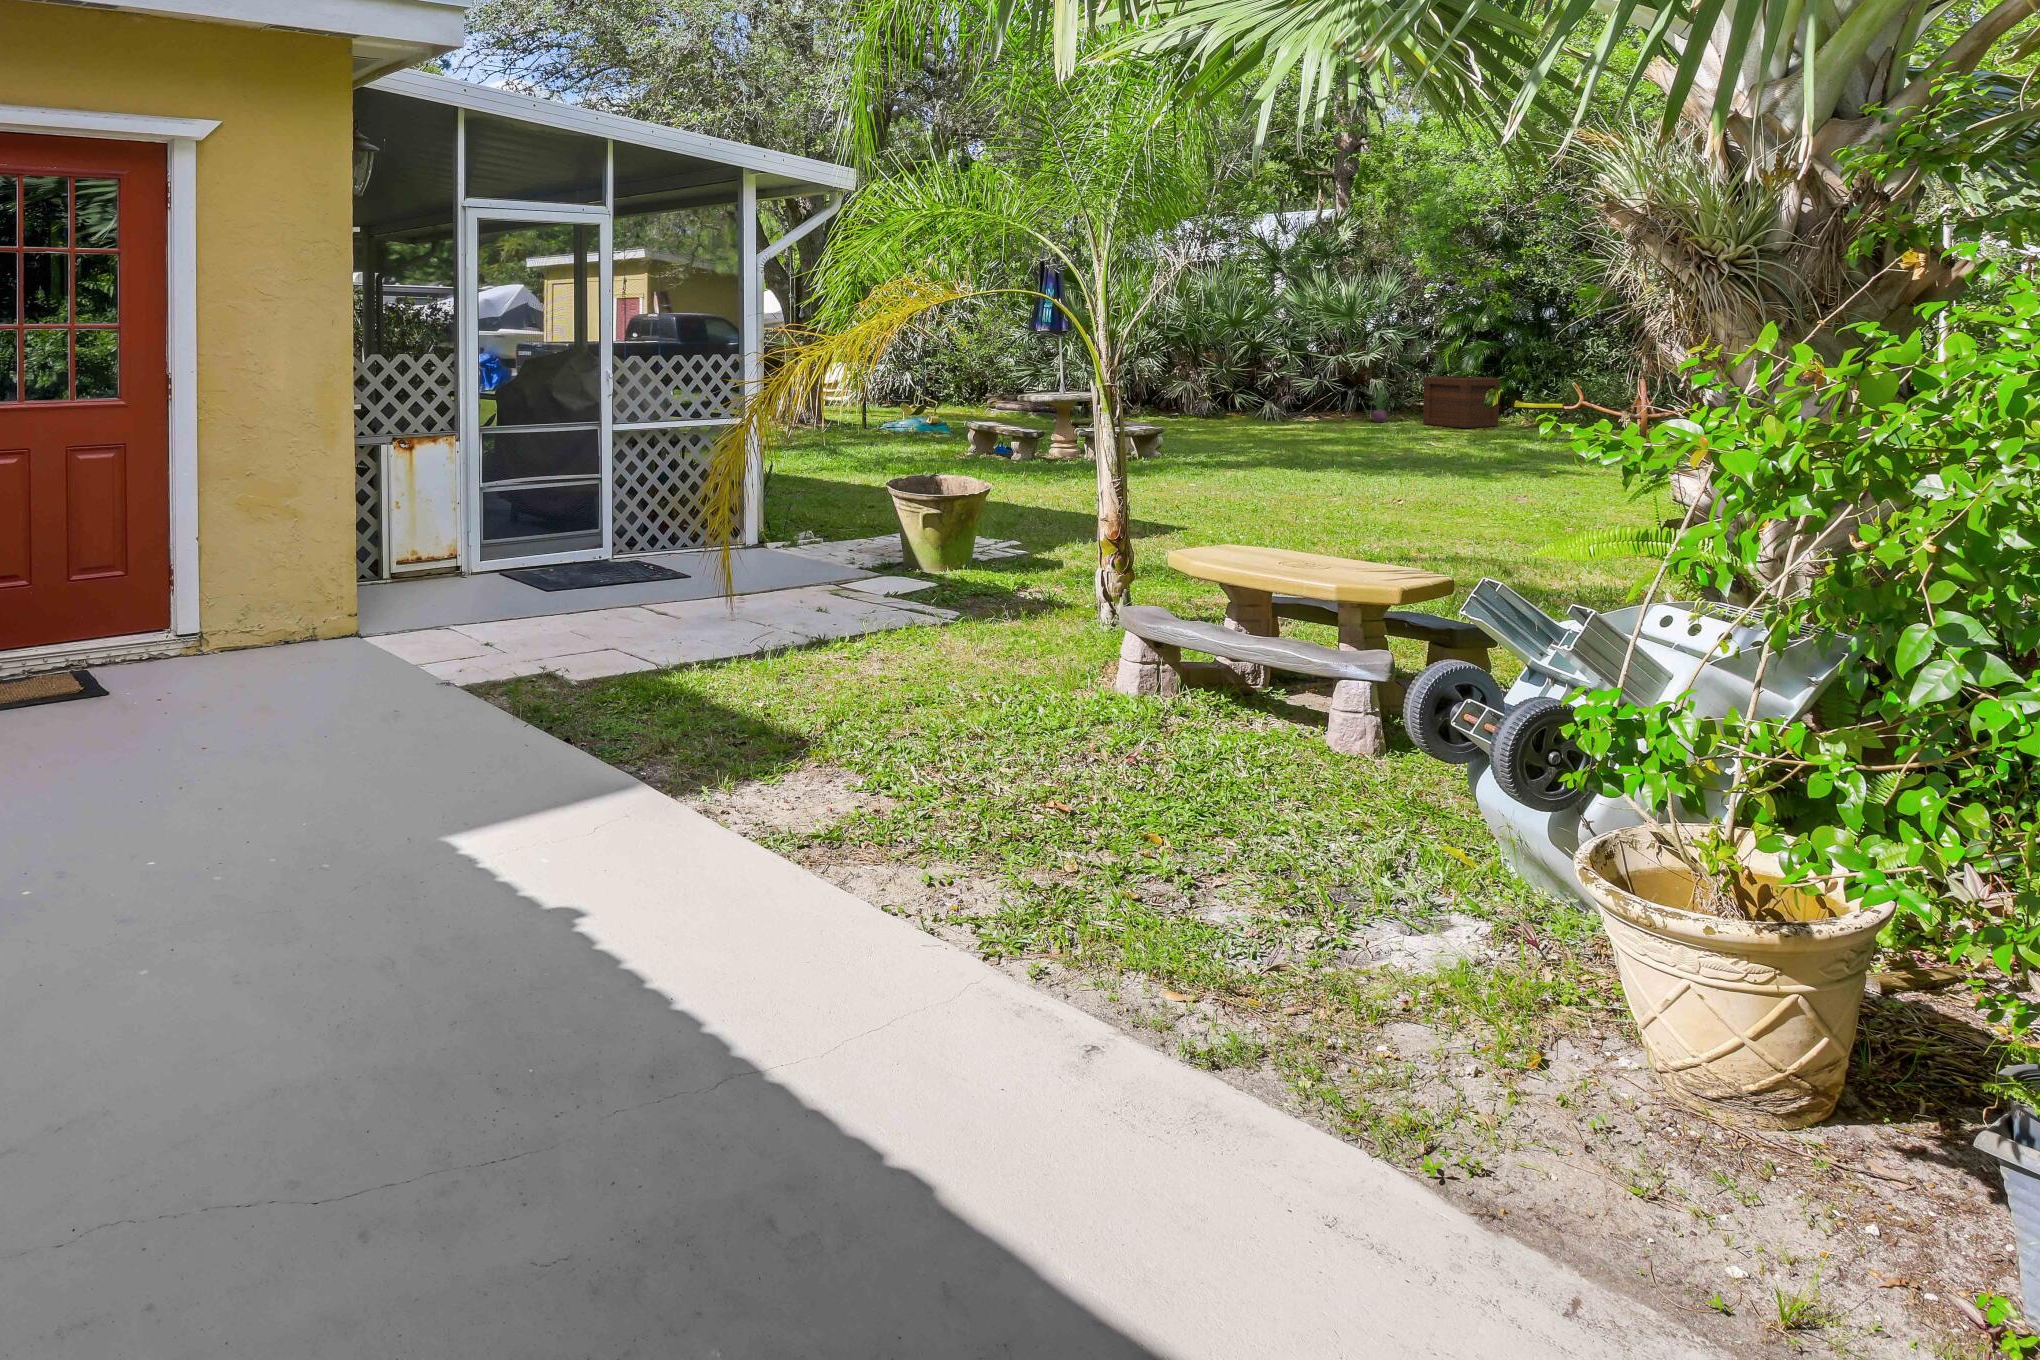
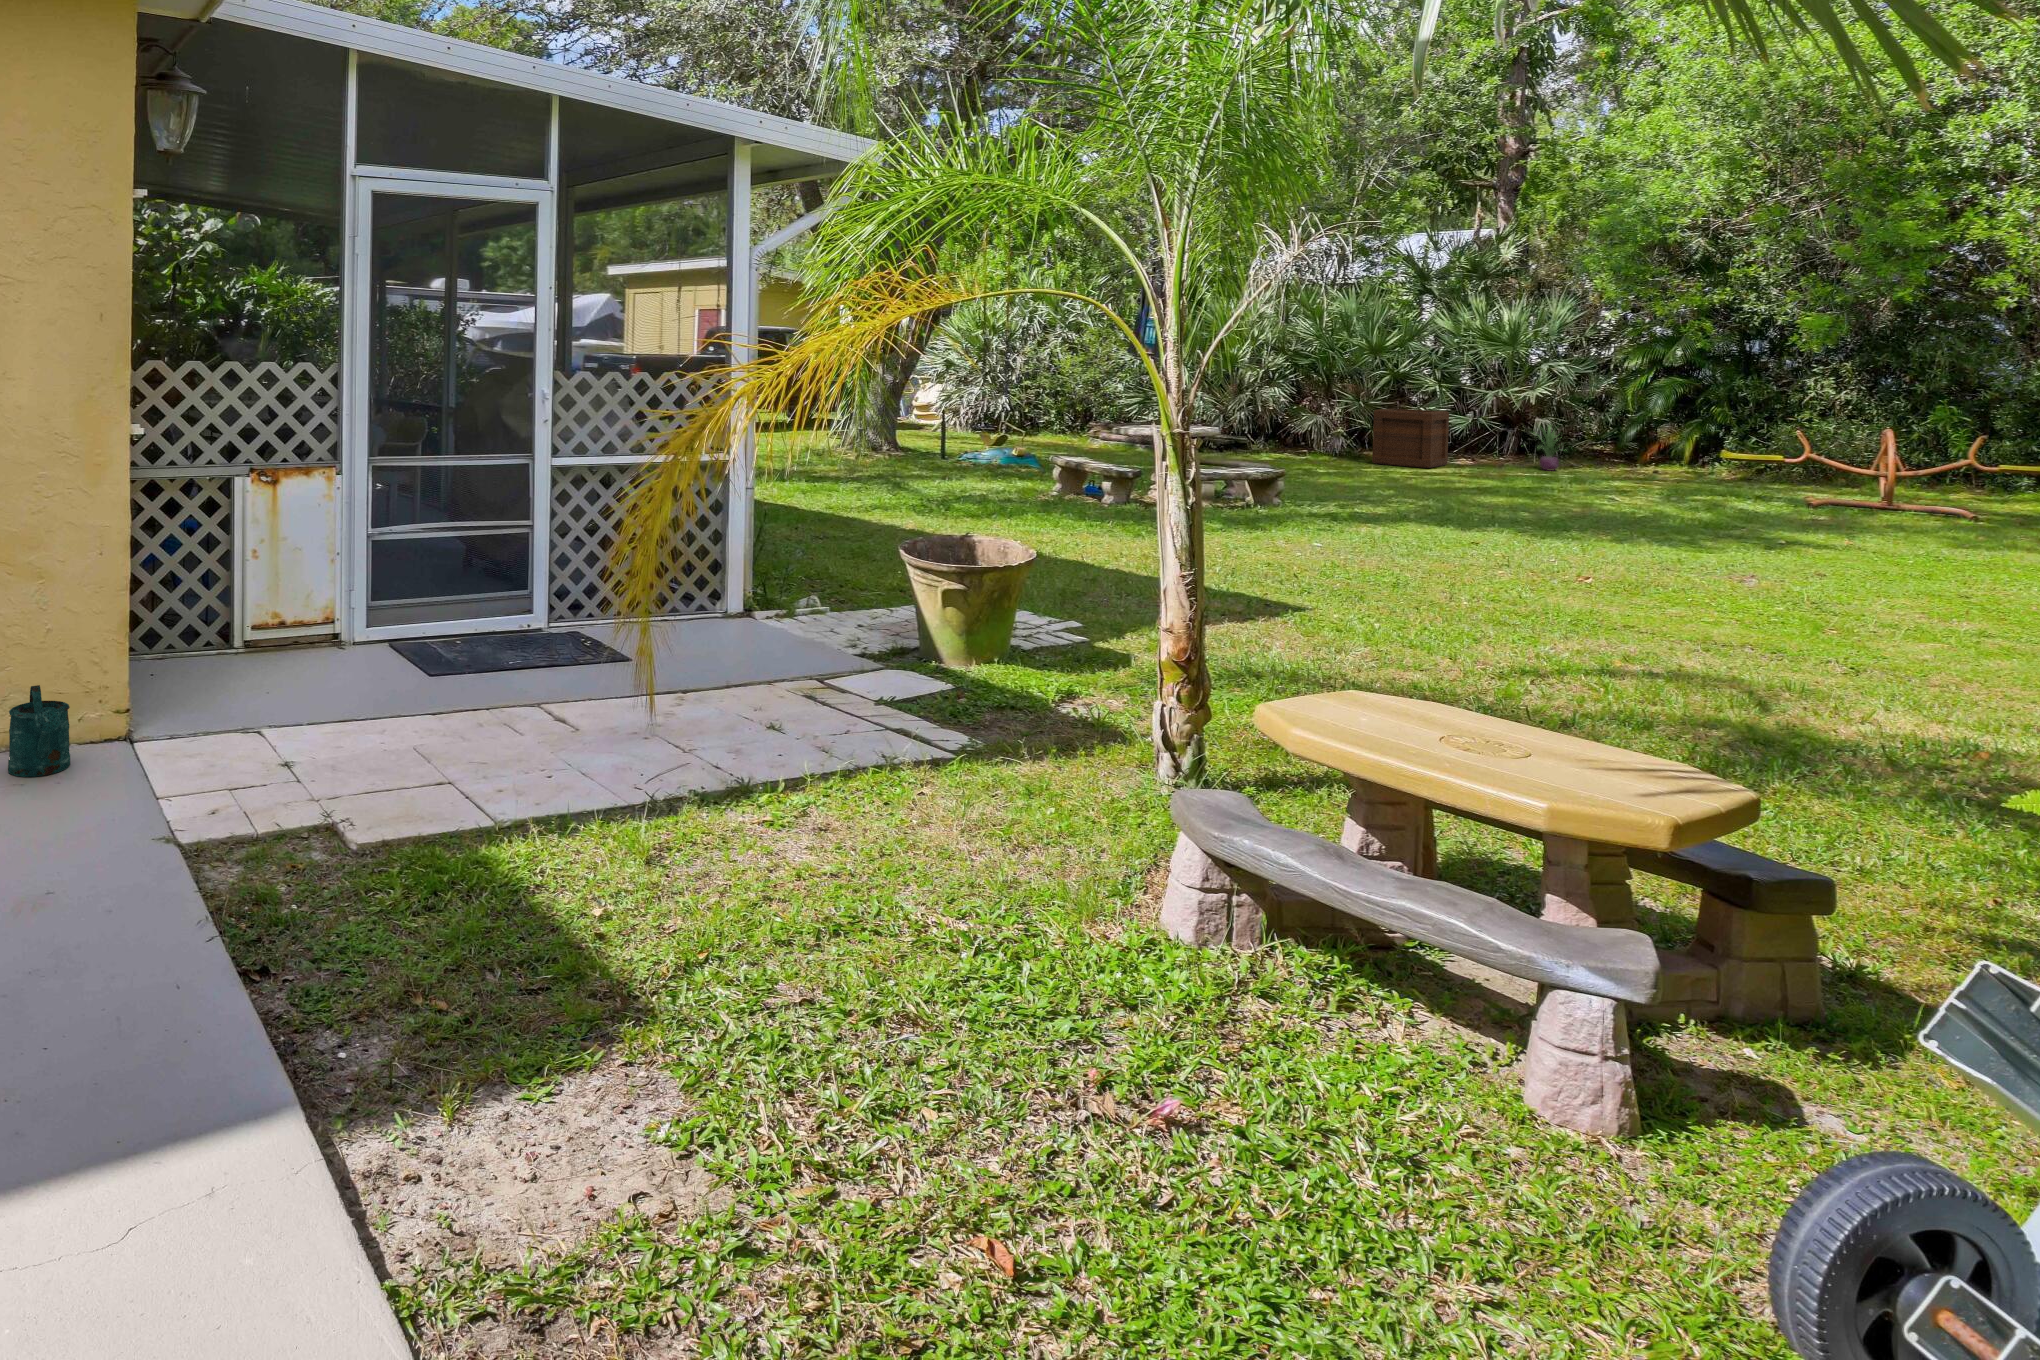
wooden crate: present [1423,376,1499,428] -> present [1372,409,1449,468]
watering can: none [304,592,355,654] -> present [8,685,70,777]

